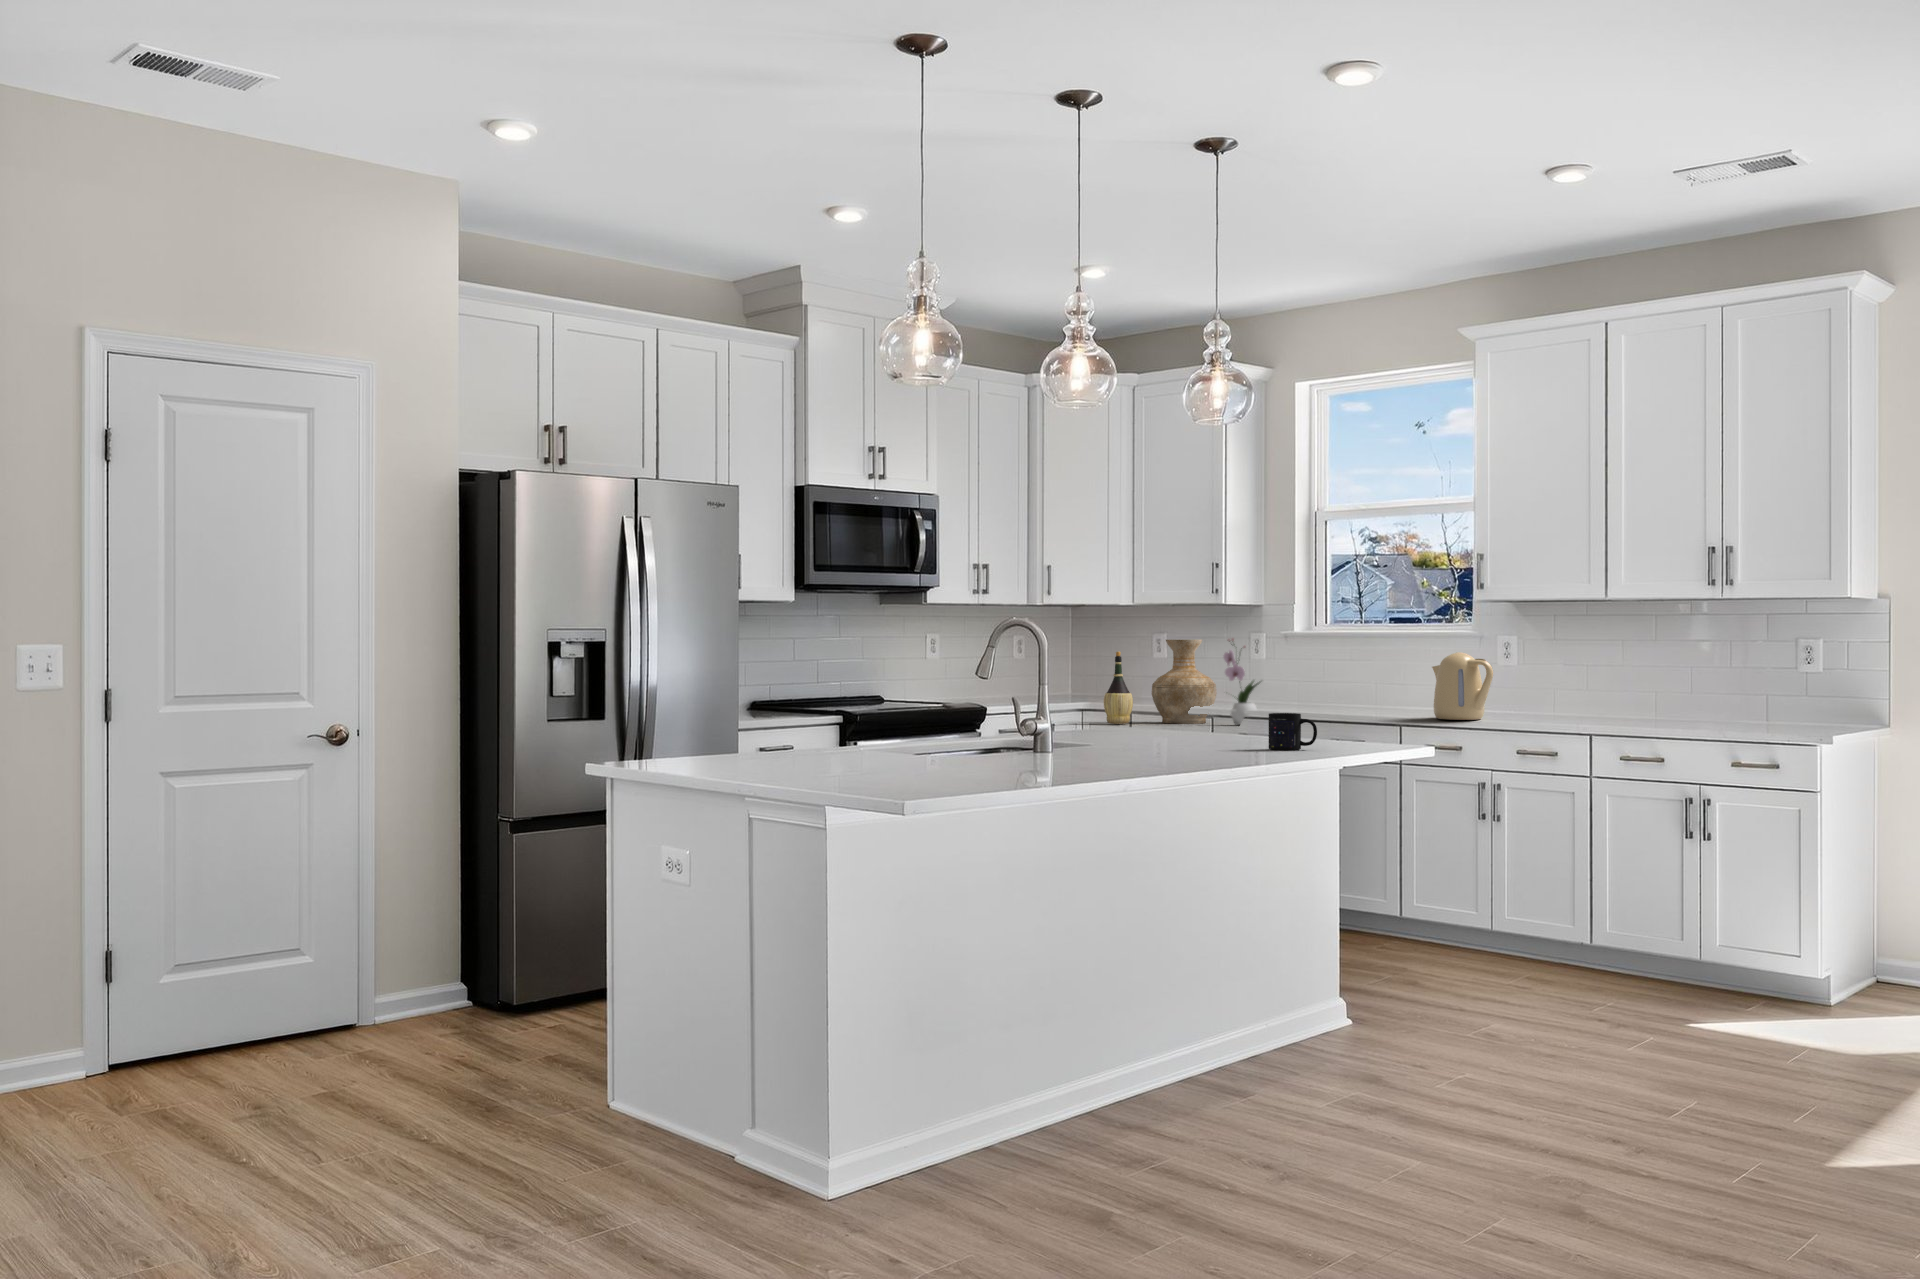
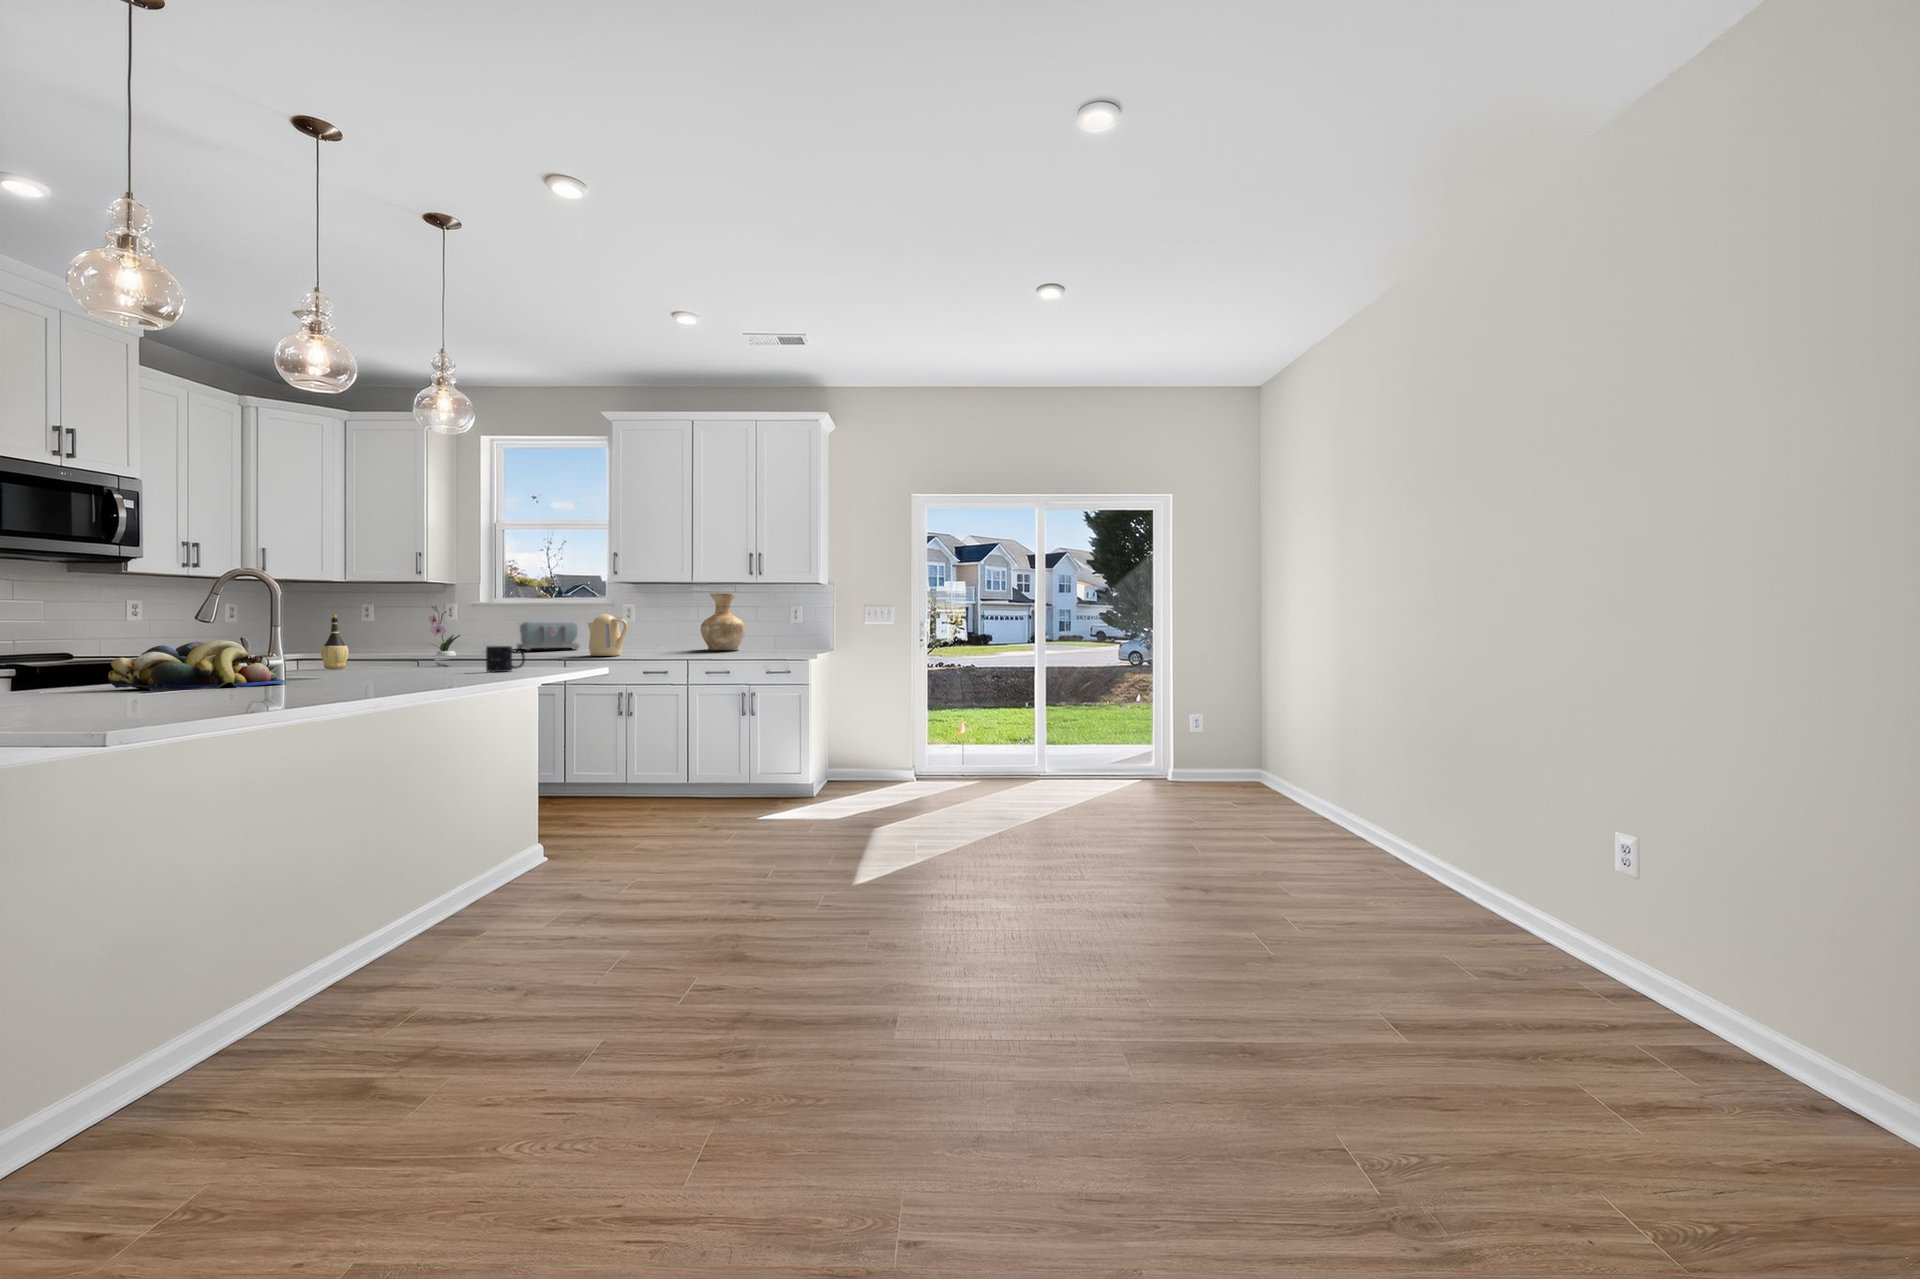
vase: present [1152,640,1217,724] -> present [701,593,745,650]
toaster: none [1339,660,1427,705] -> present [517,622,580,650]
fruit bowl: none [905,711,1046,768] -> present [108,640,285,691]

